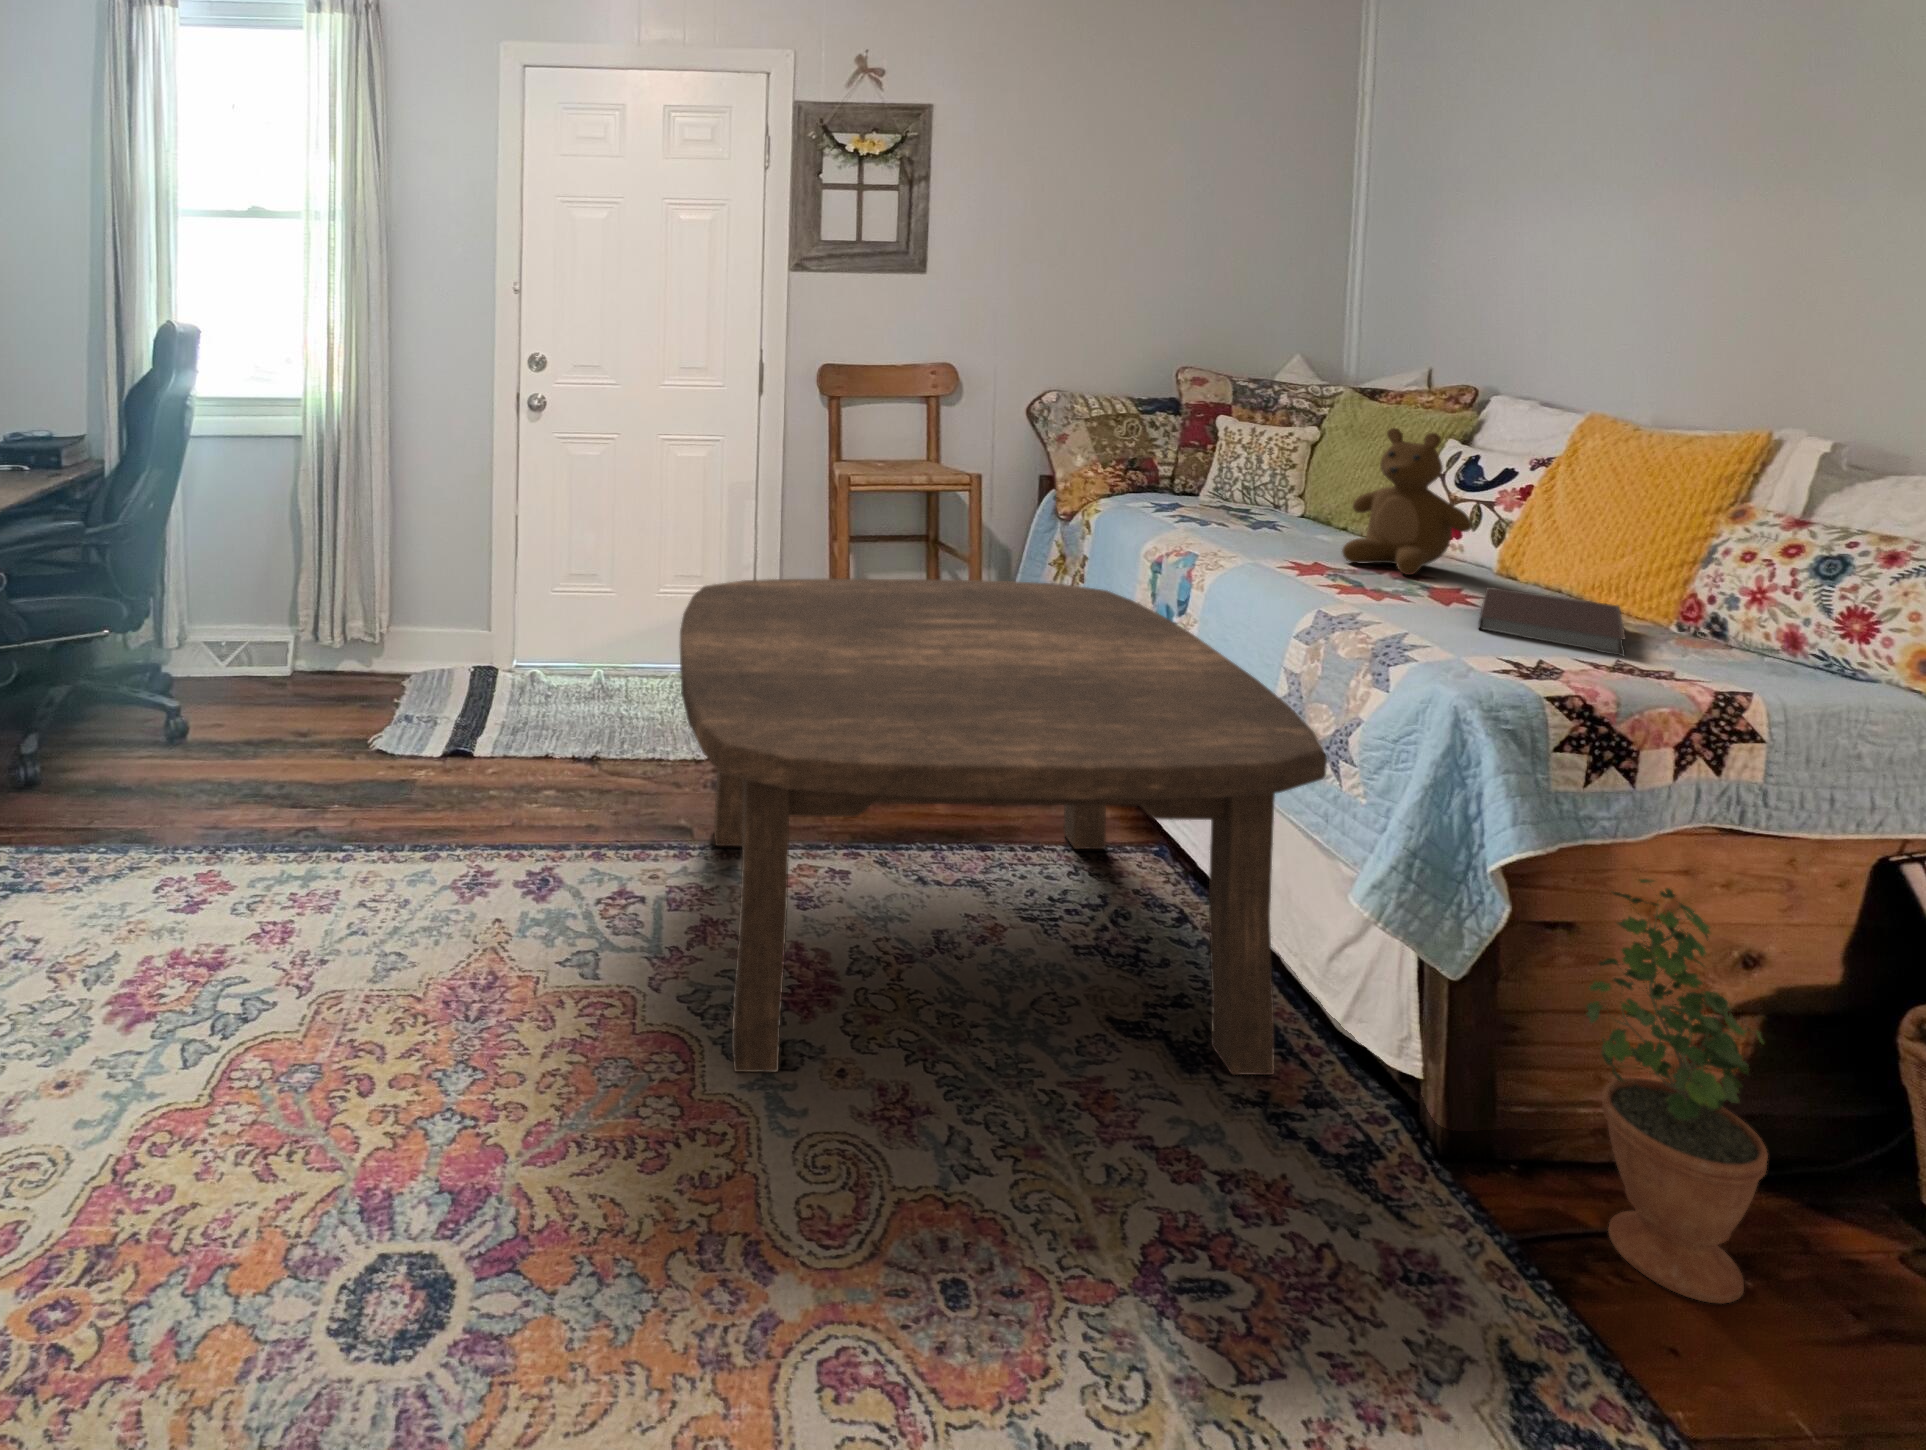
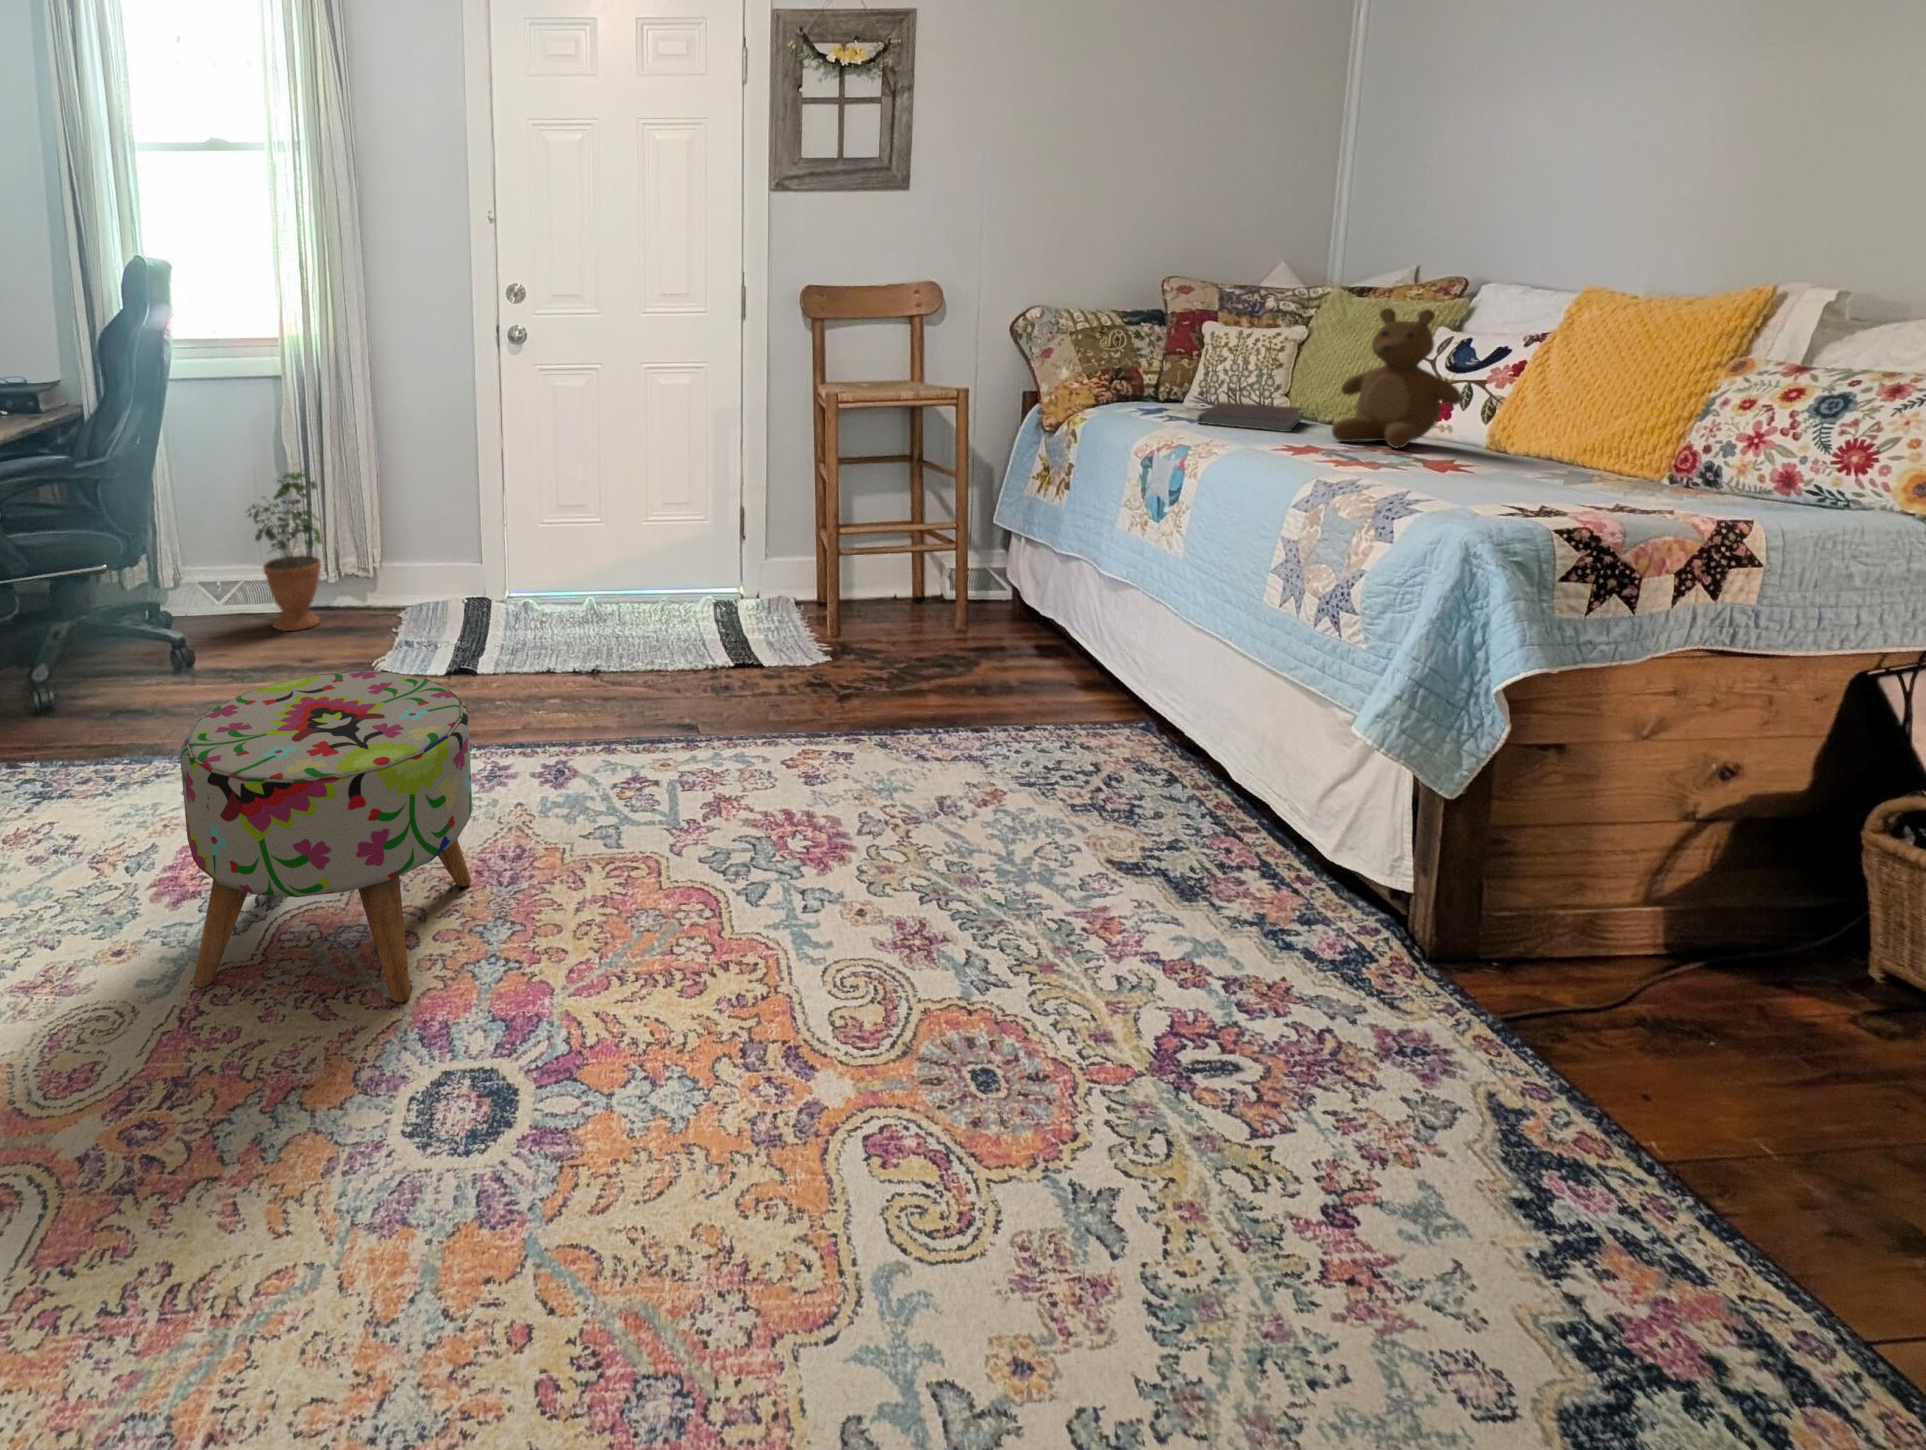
coffee table: present [680,578,1327,1075] -> none [685,478,1333,916]
notebook: present [1479,587,1626,656] -> present [1198,402,1302,432]
ottoman: none [133,783,440,1163] -> present [180,671,472,1002]
potted plant: present [1586,879,1768,1303] -> present [246,473,322,631]

